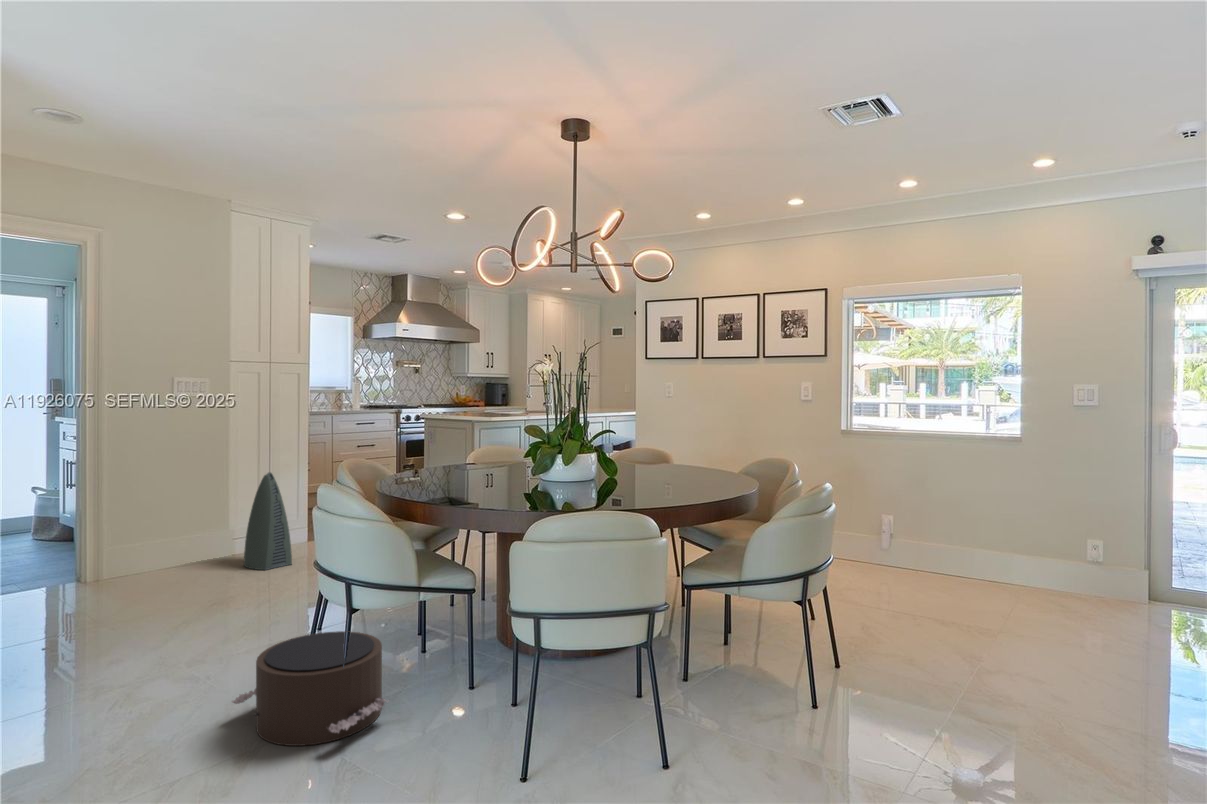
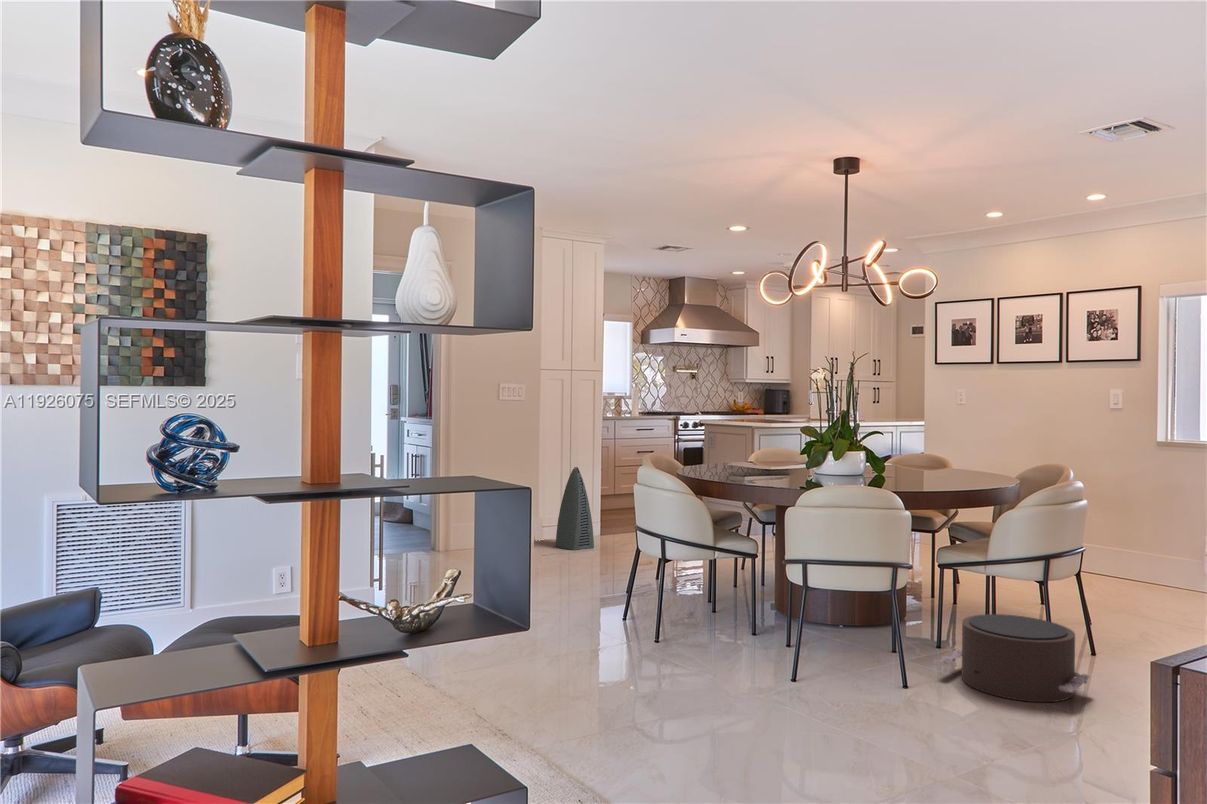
pouf: present [232,631,388,746] -> present [939,614,1090,702]

